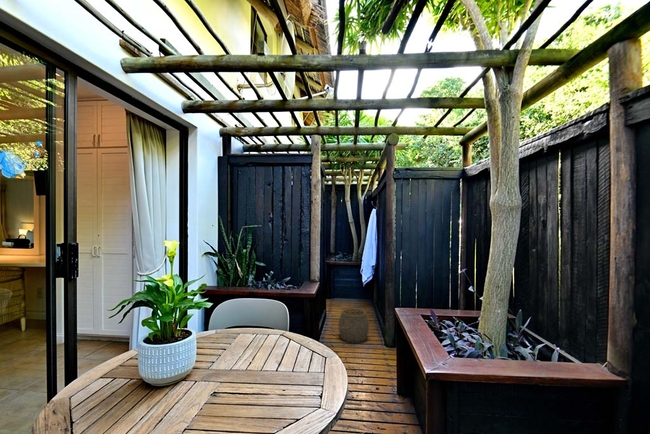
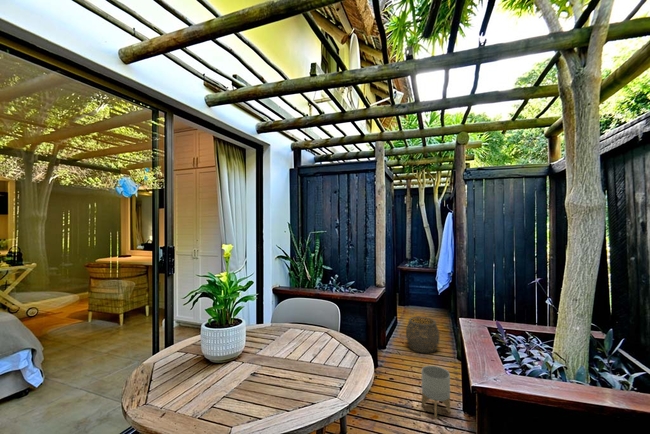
planter: none [362,356,388,405] -> present [422,366,450,417]

